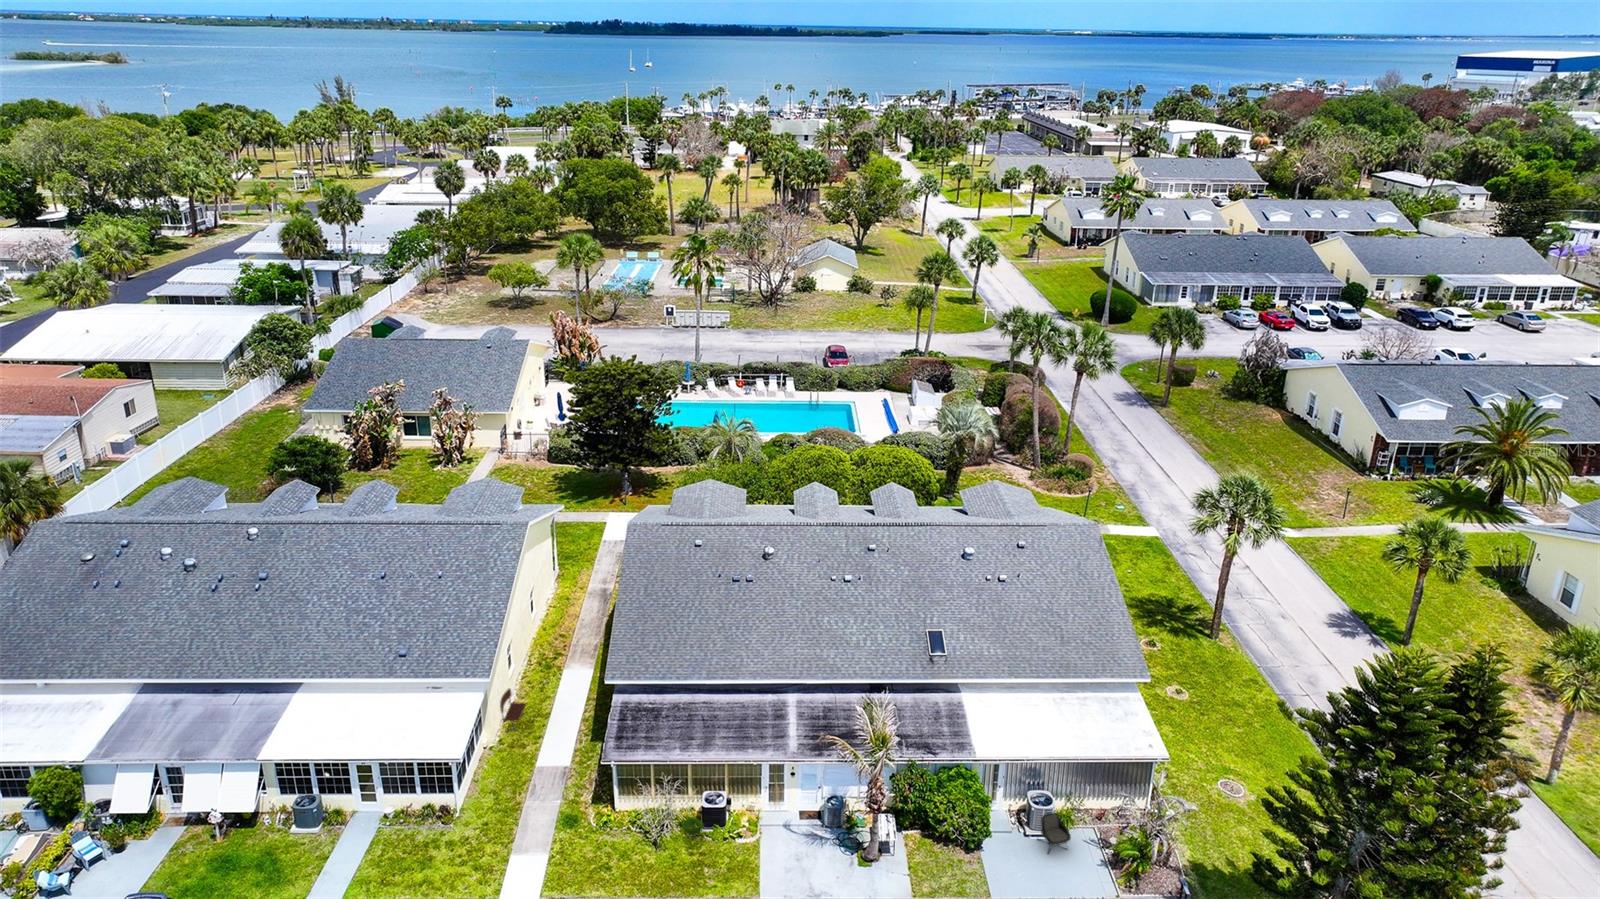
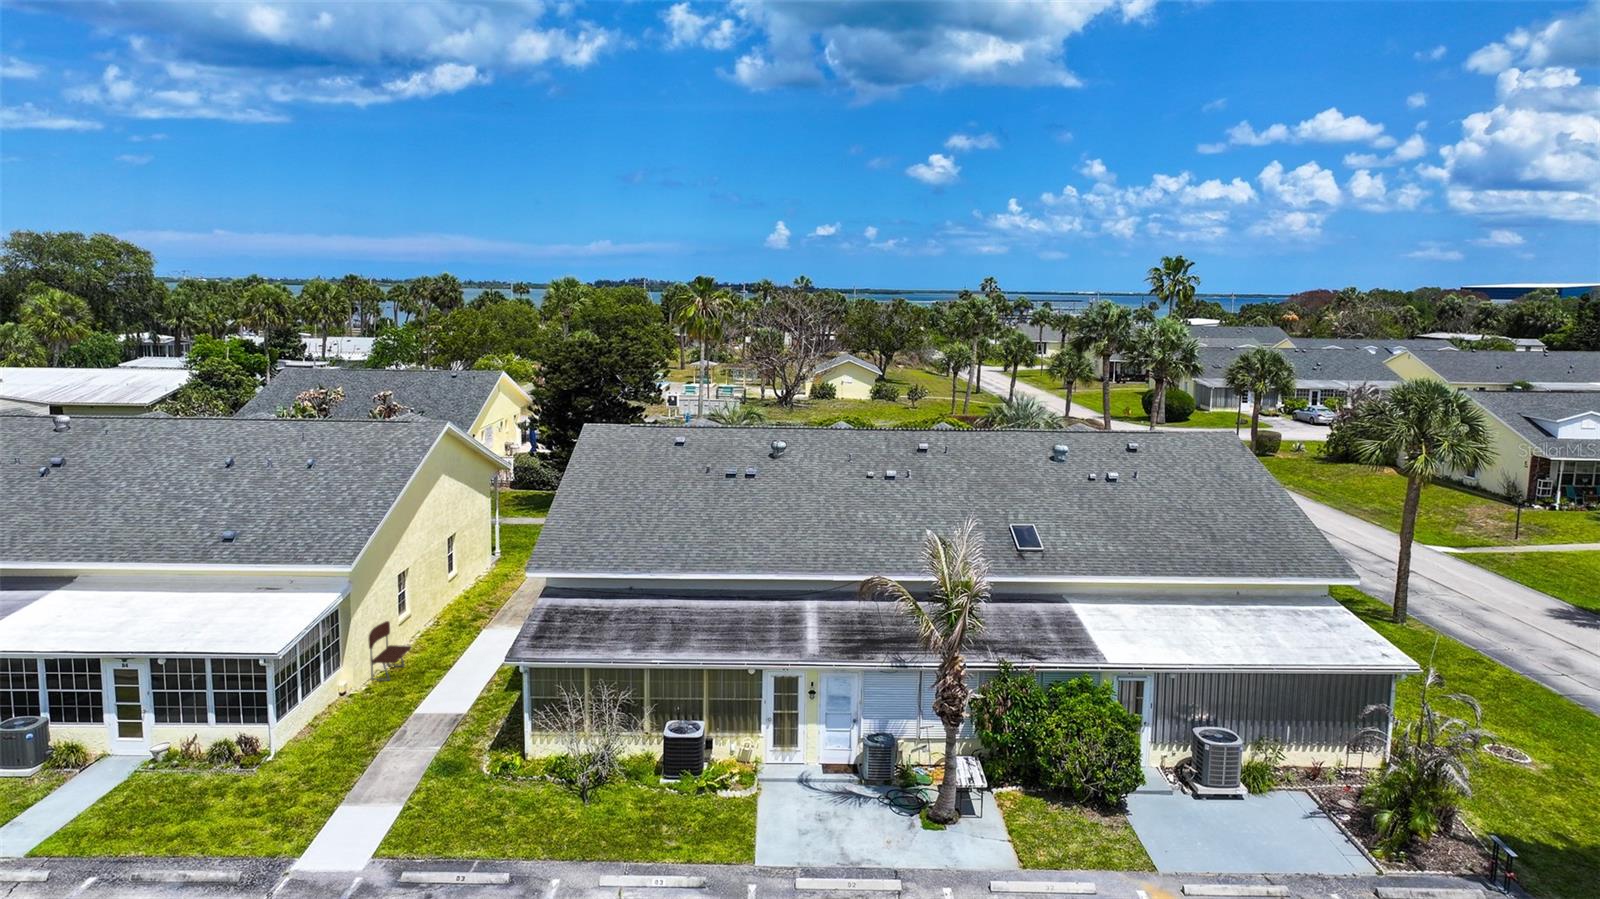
lounge chair: present [1037,812,1071,850] -> none [1215,754,1276,819]
potted plant: present [683,817,704,837] -> none [629,755,668,790]

